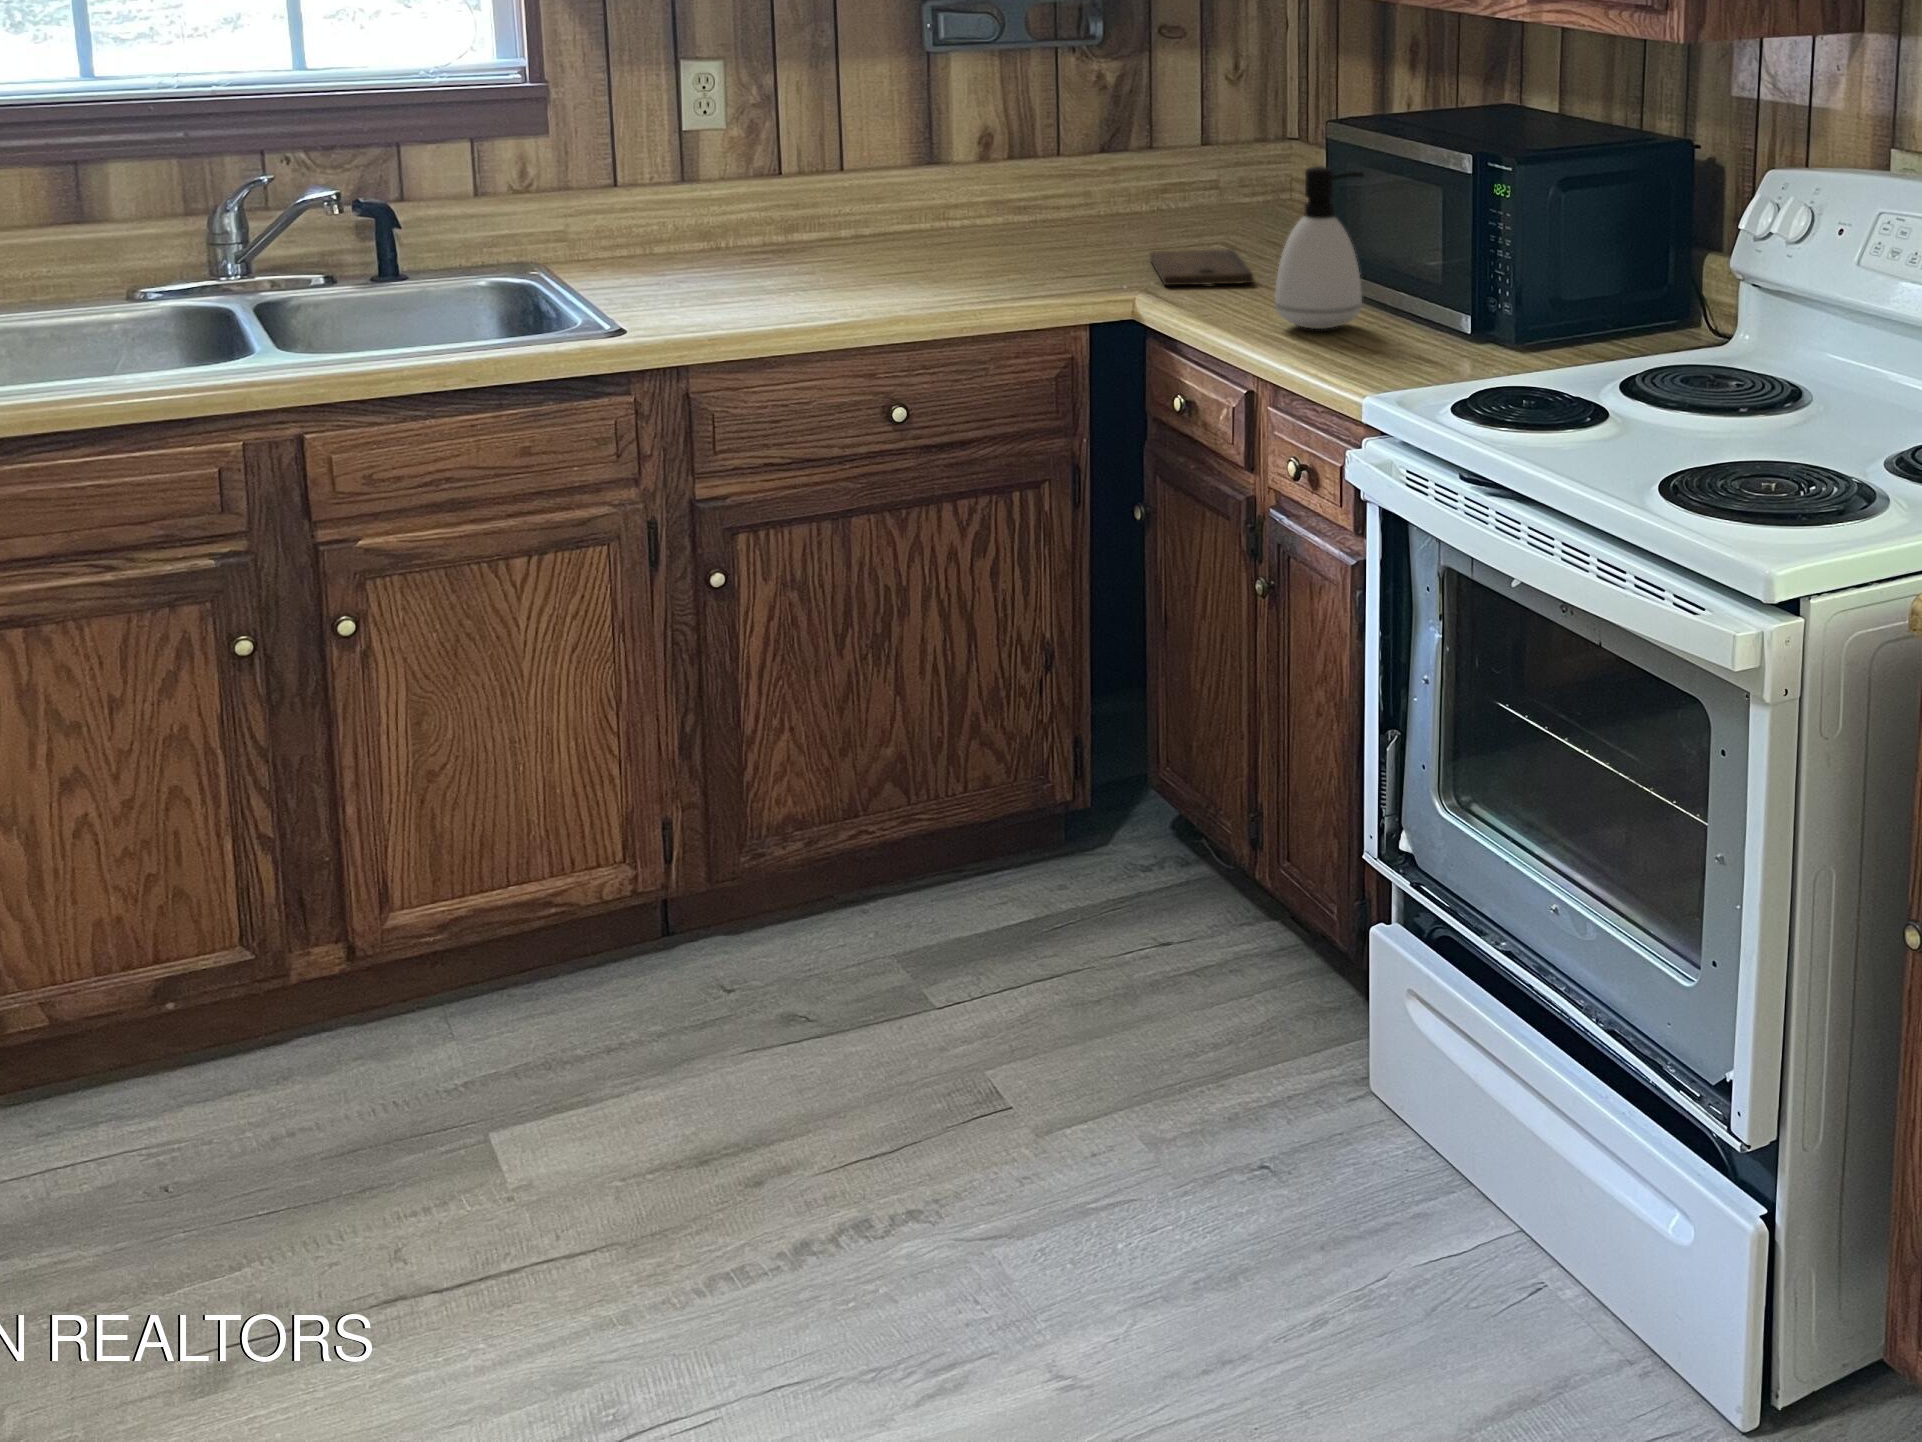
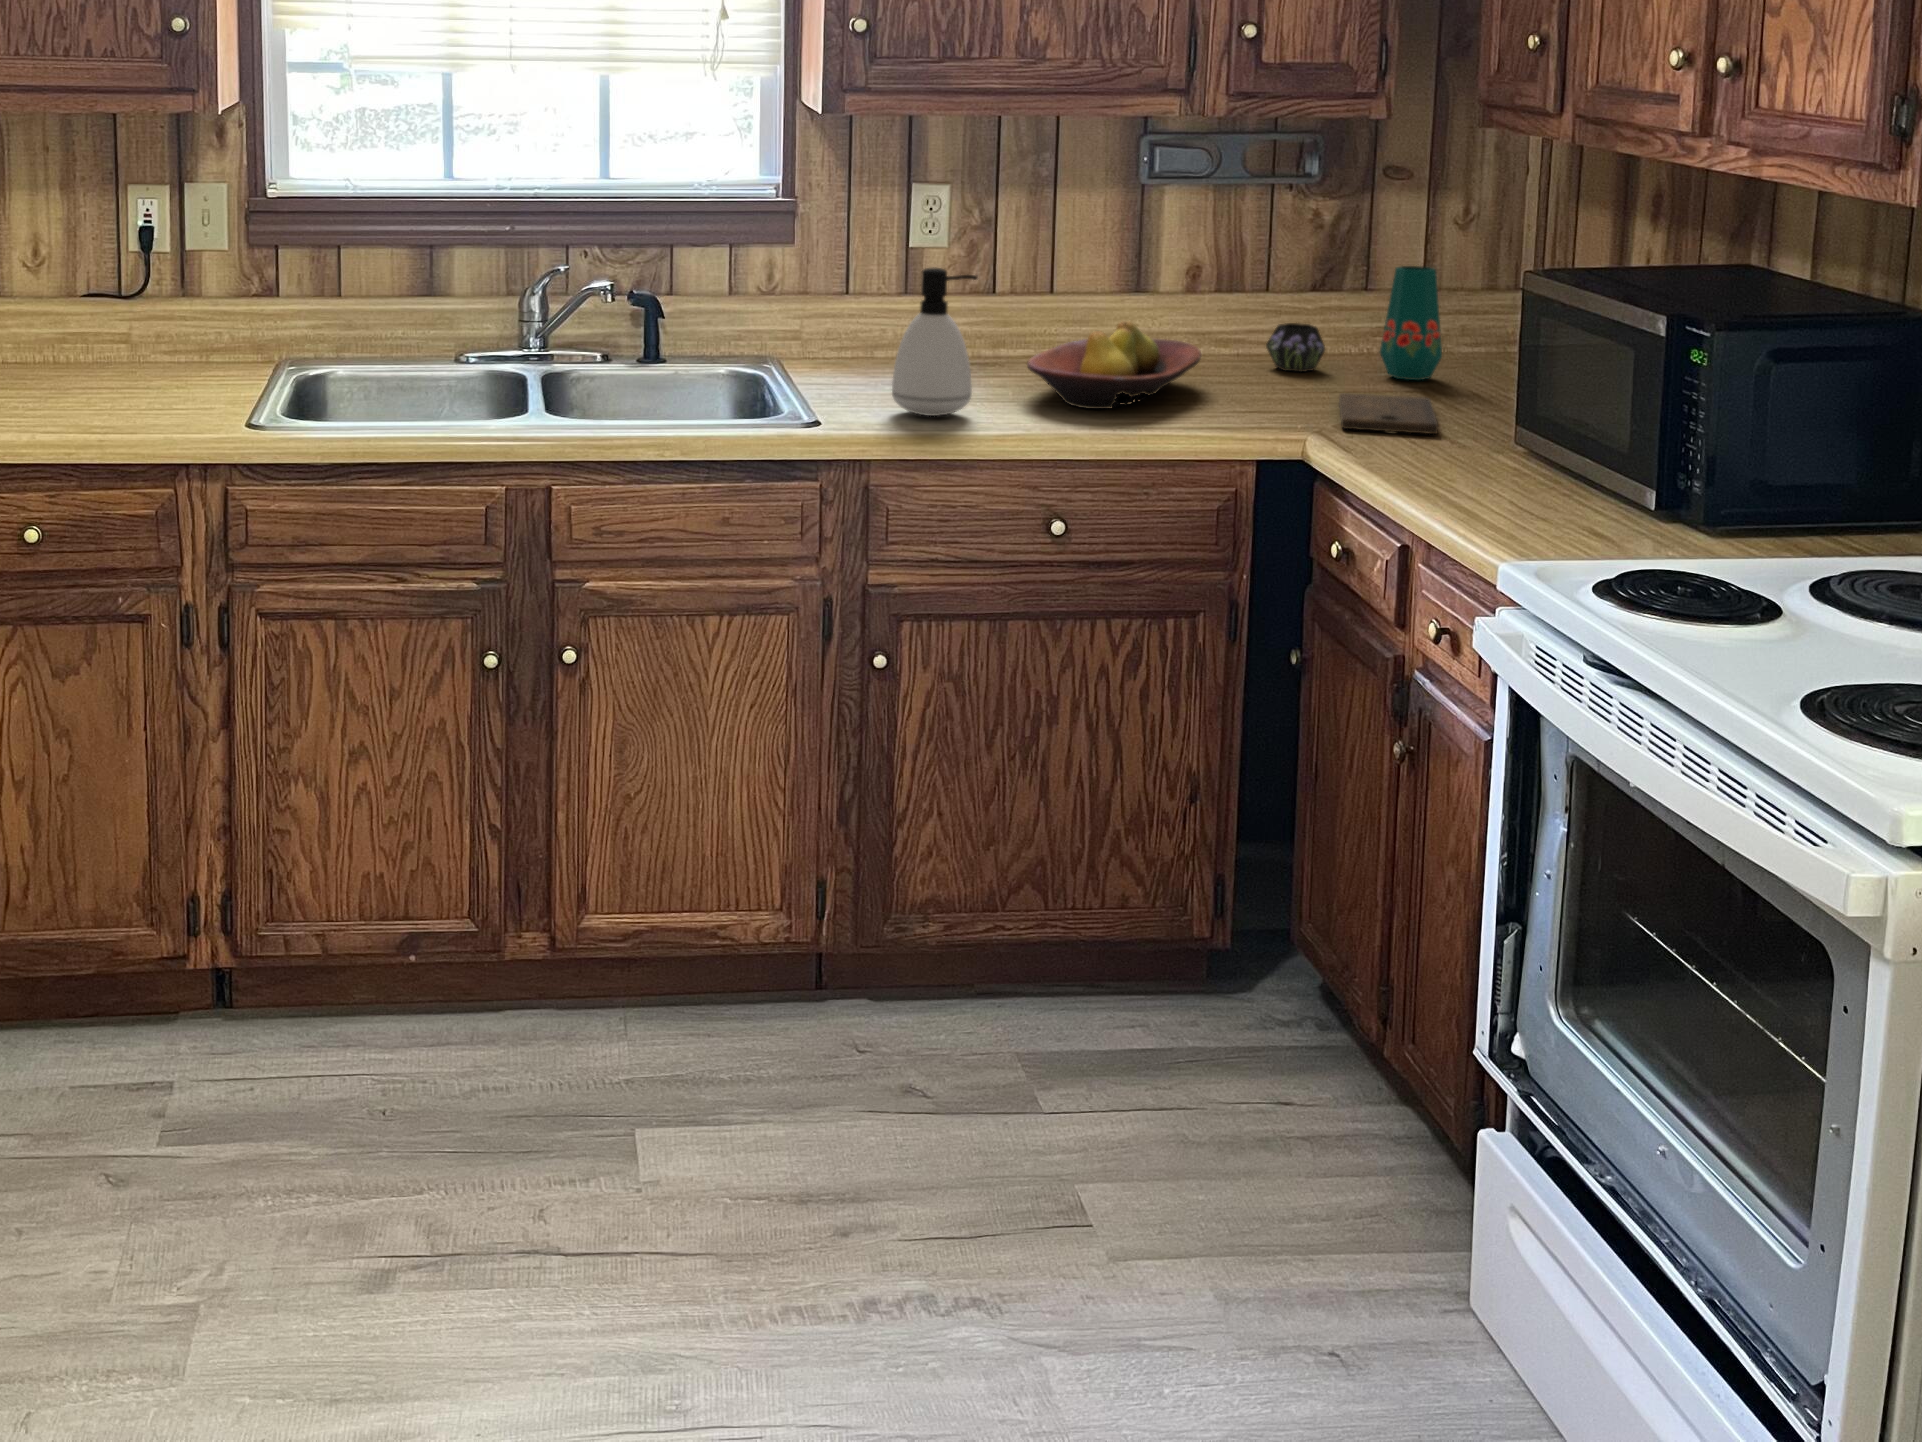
vase: none [1064,123,1232,234] -> present [1266,266,1442,380]
soap dispenser: present [1275,166,1364,329] -> present [892,267,977,416]
fruit bowl: none [838,195,1012,288] -> present [1027,321,1202,409]

